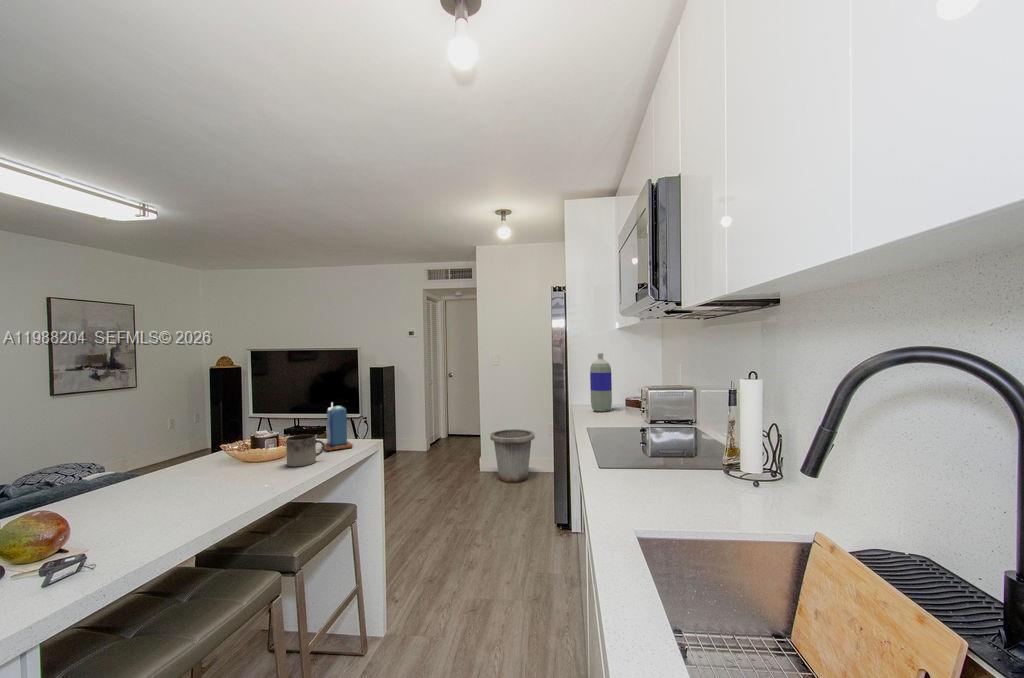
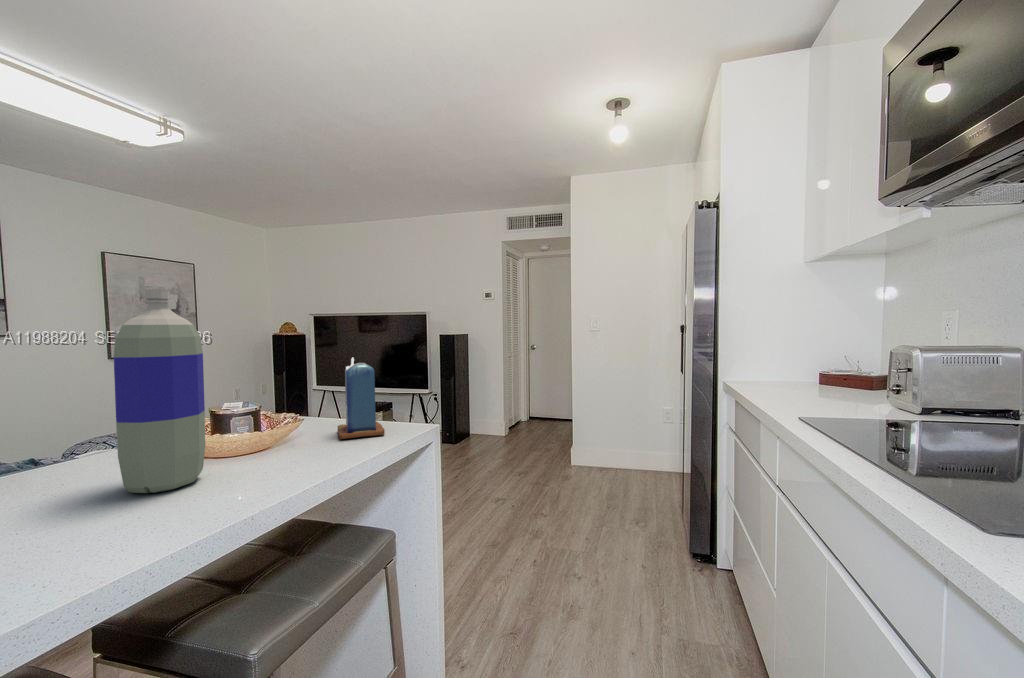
bottle: present [590,353,612,412] -> present [114,290,205,493]
trash can: present [490,429,535,483] -> none [586,415,646,485]
mug: present [286,434,325,467] -> none [255,409,327,468]

